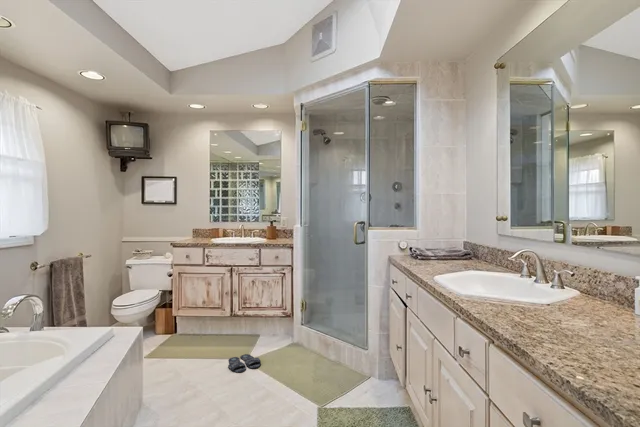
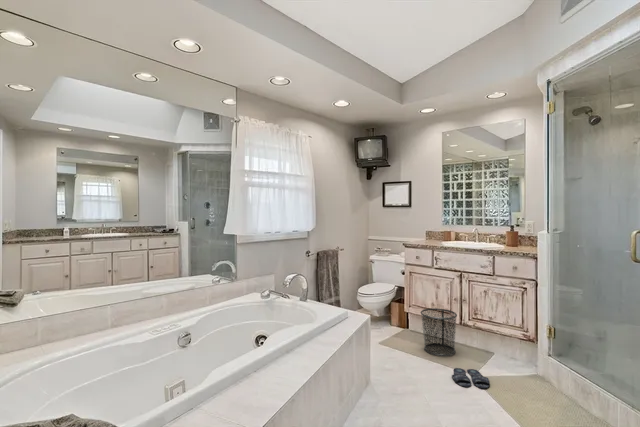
waste bin: none [193,305,229,352] -> present [421,308,457,356]

